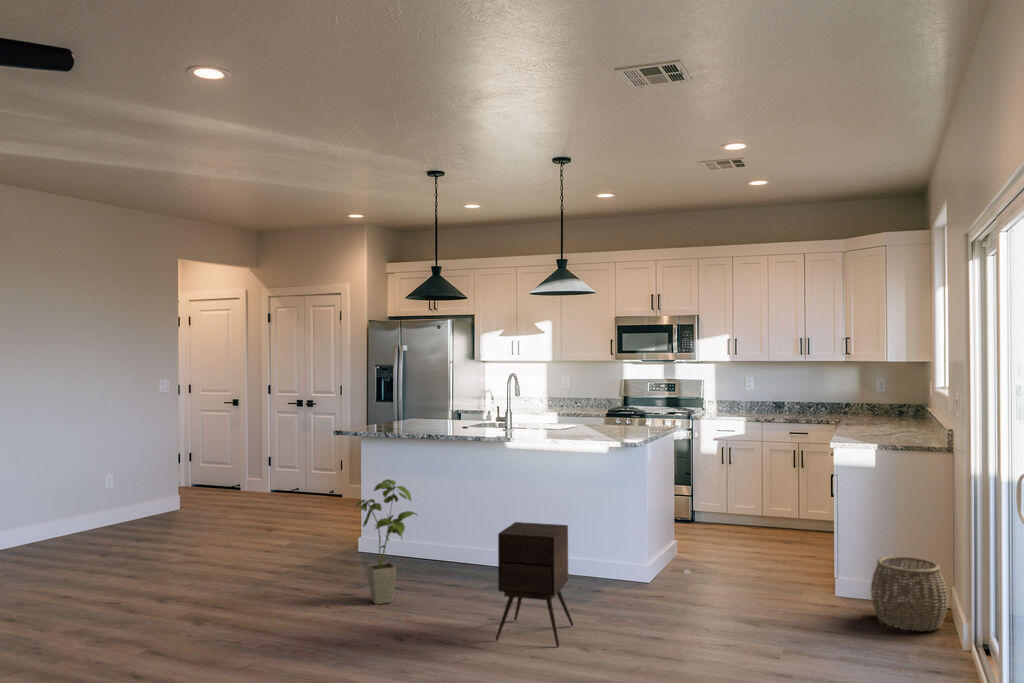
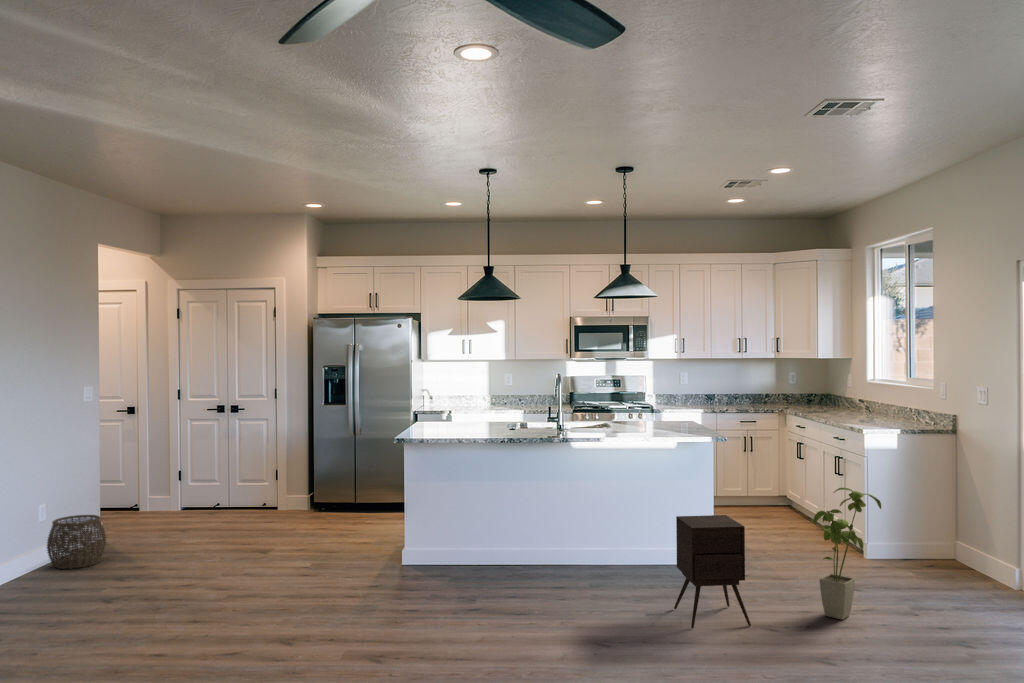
house plant: present [356,479,417,604] -> present [813,488,881,620]
woven basket: present [871,556,948,632] -> present [47,515,106,569]

